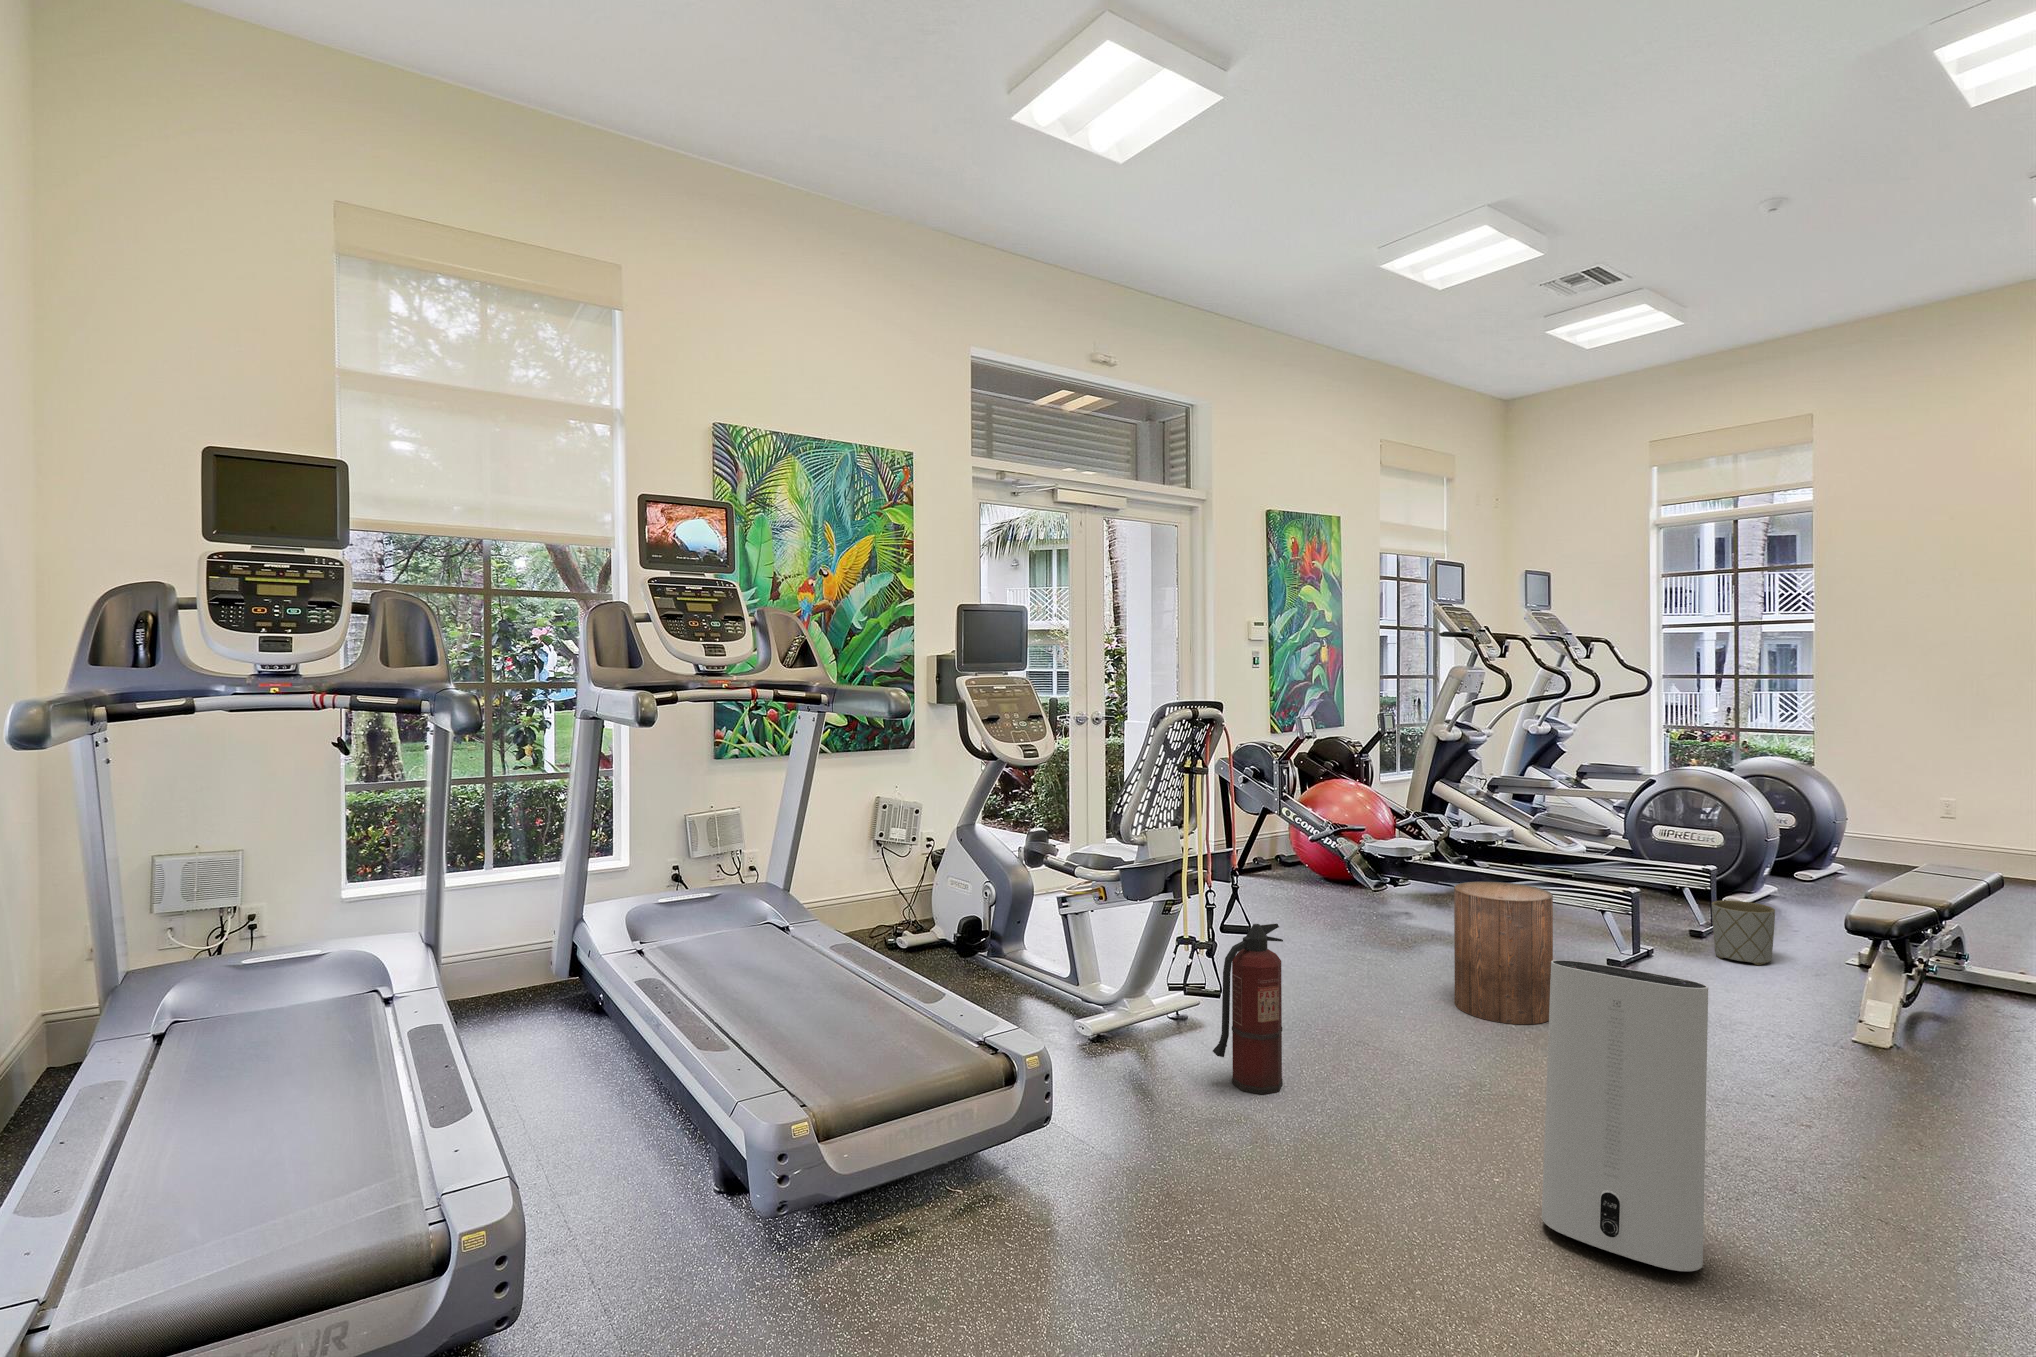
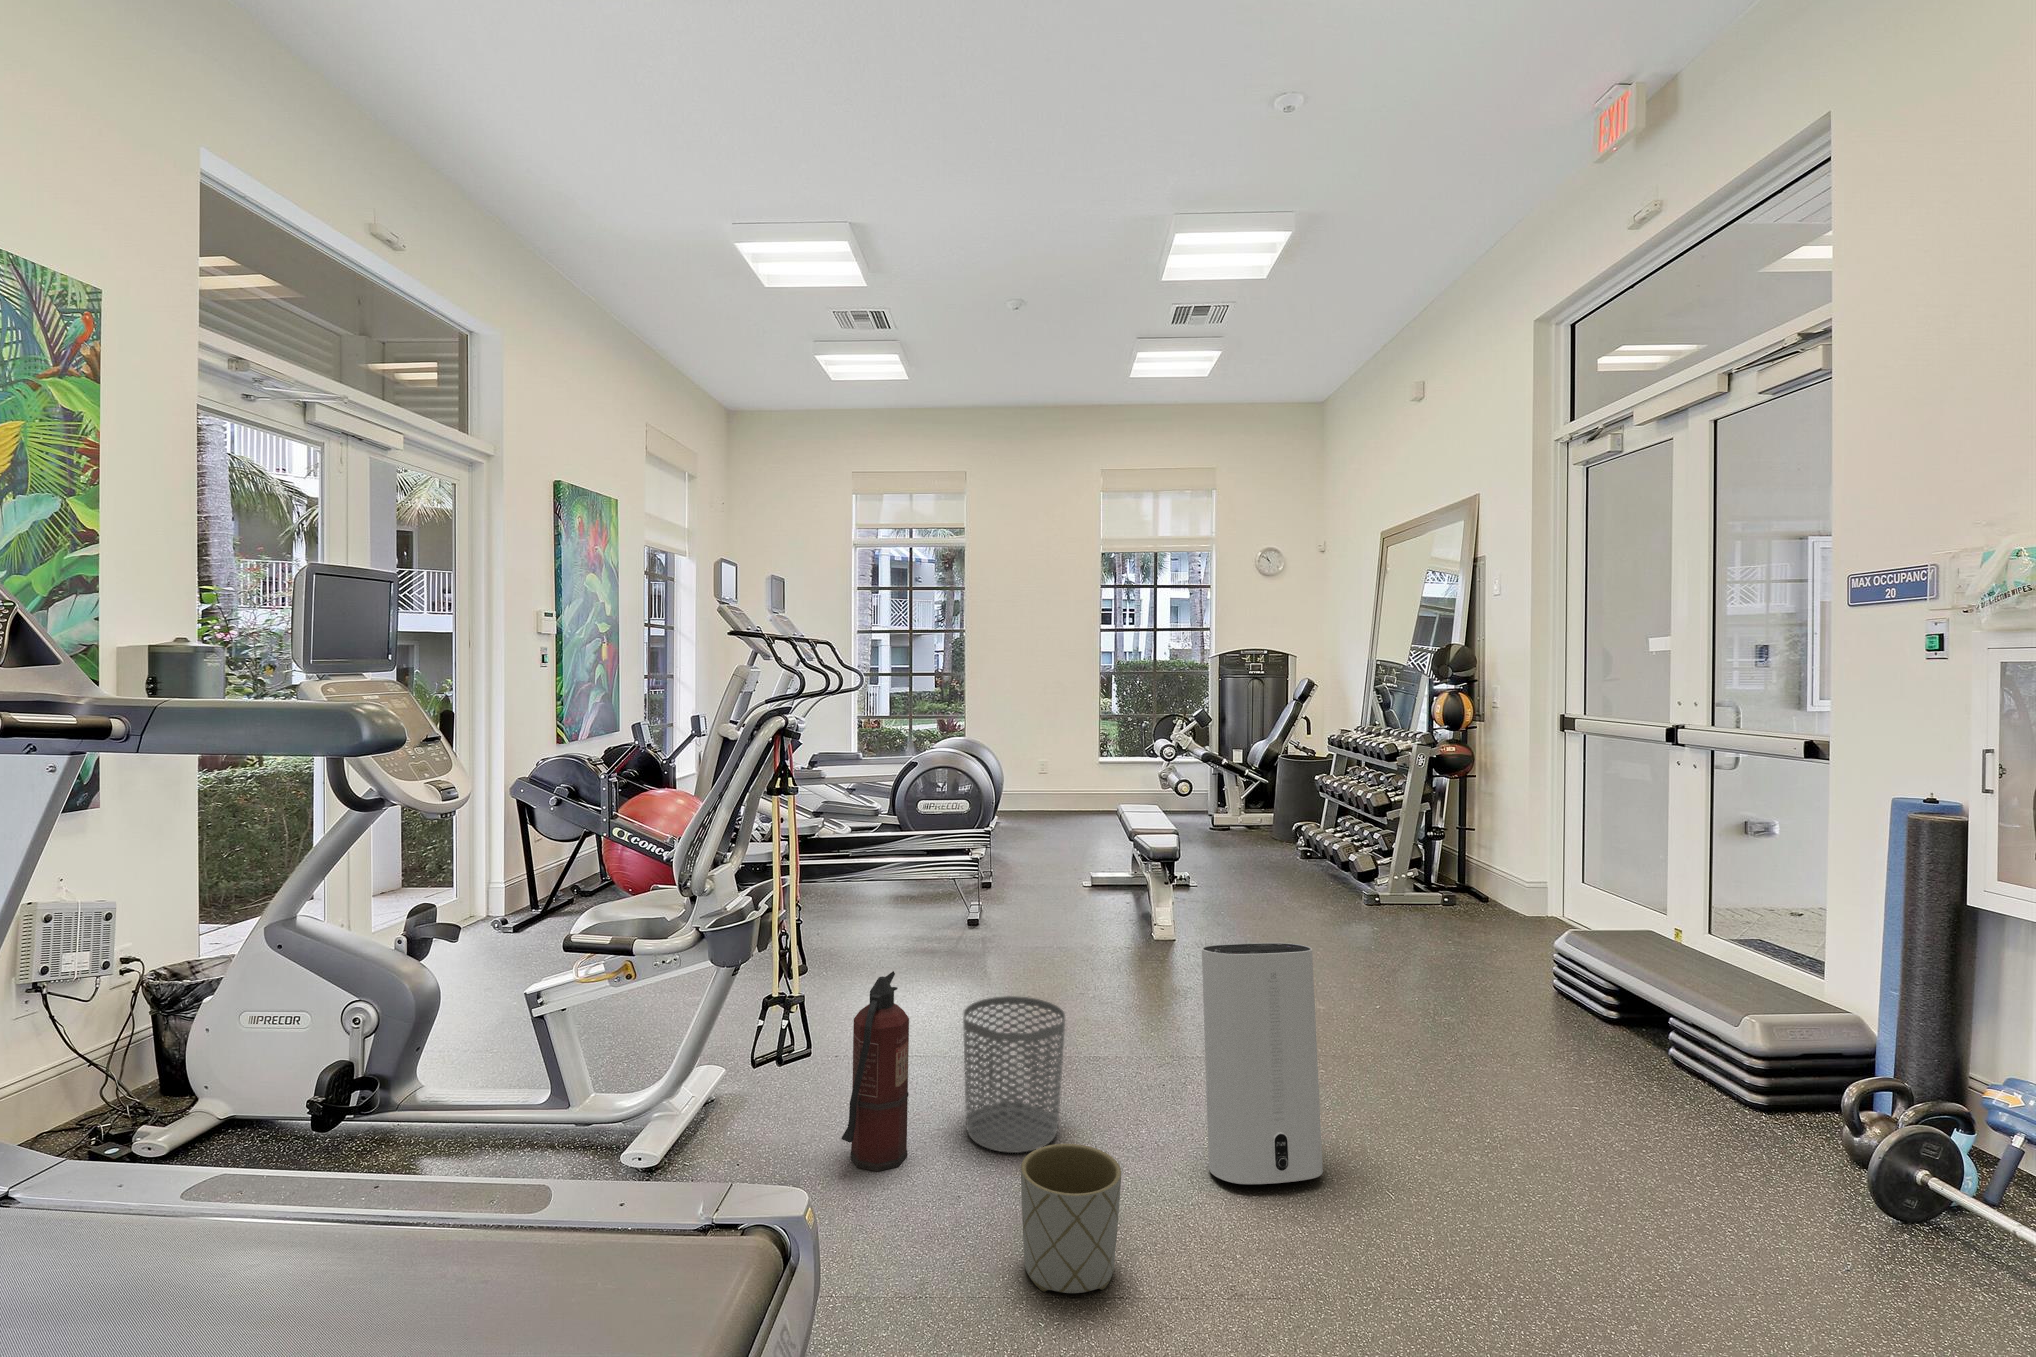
stool: present [1454,882,1553,1024] -> none [911,879,995,1012]
planter: present [1712,900,1775,965] -> present [1021,1144,1121,1293]
waste bin: none [1339,977,1448,1131] -> present [963,996,1065,1153]

